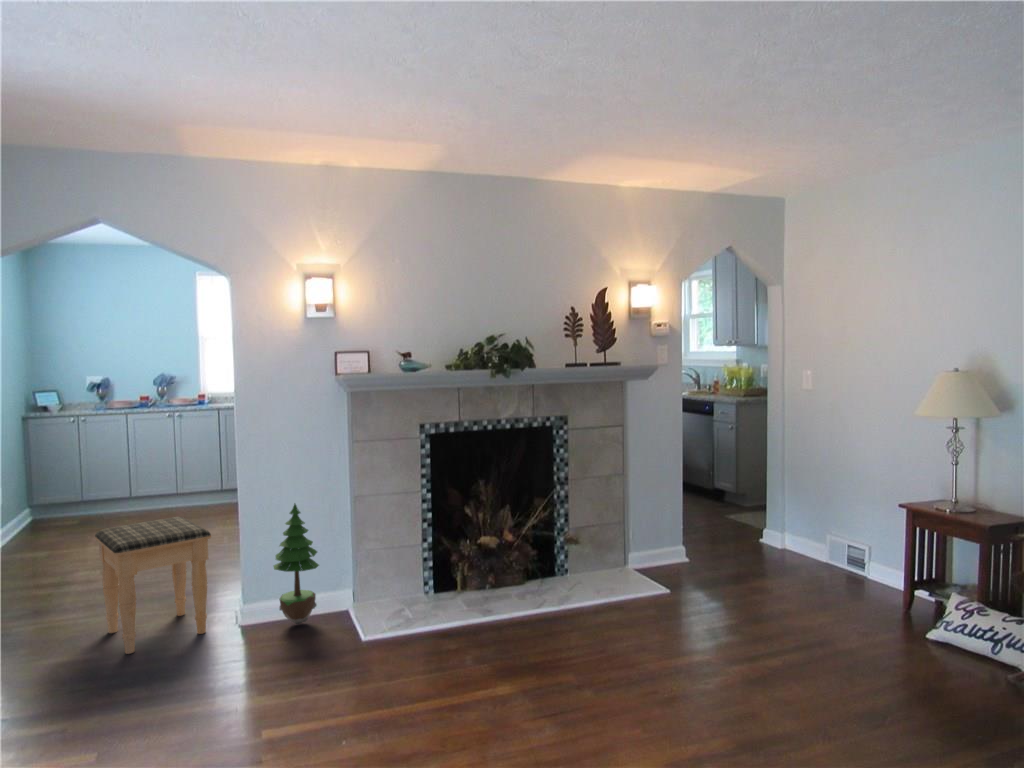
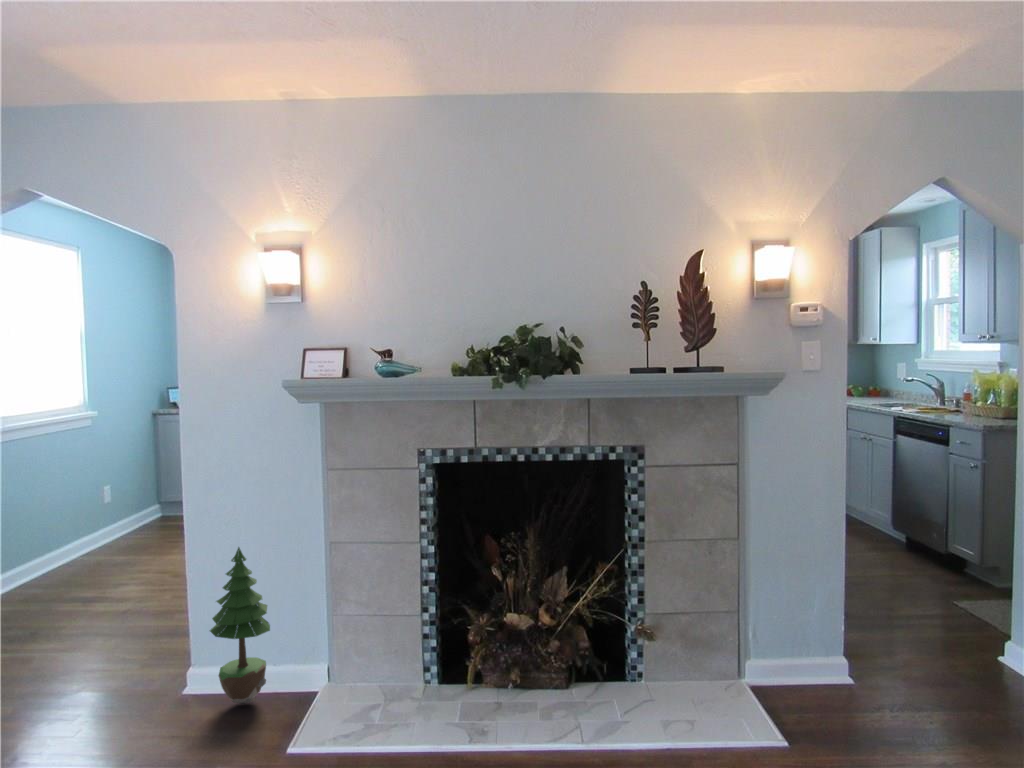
footstool: present [95,517,211,654] -> none [21,545,160,713]

